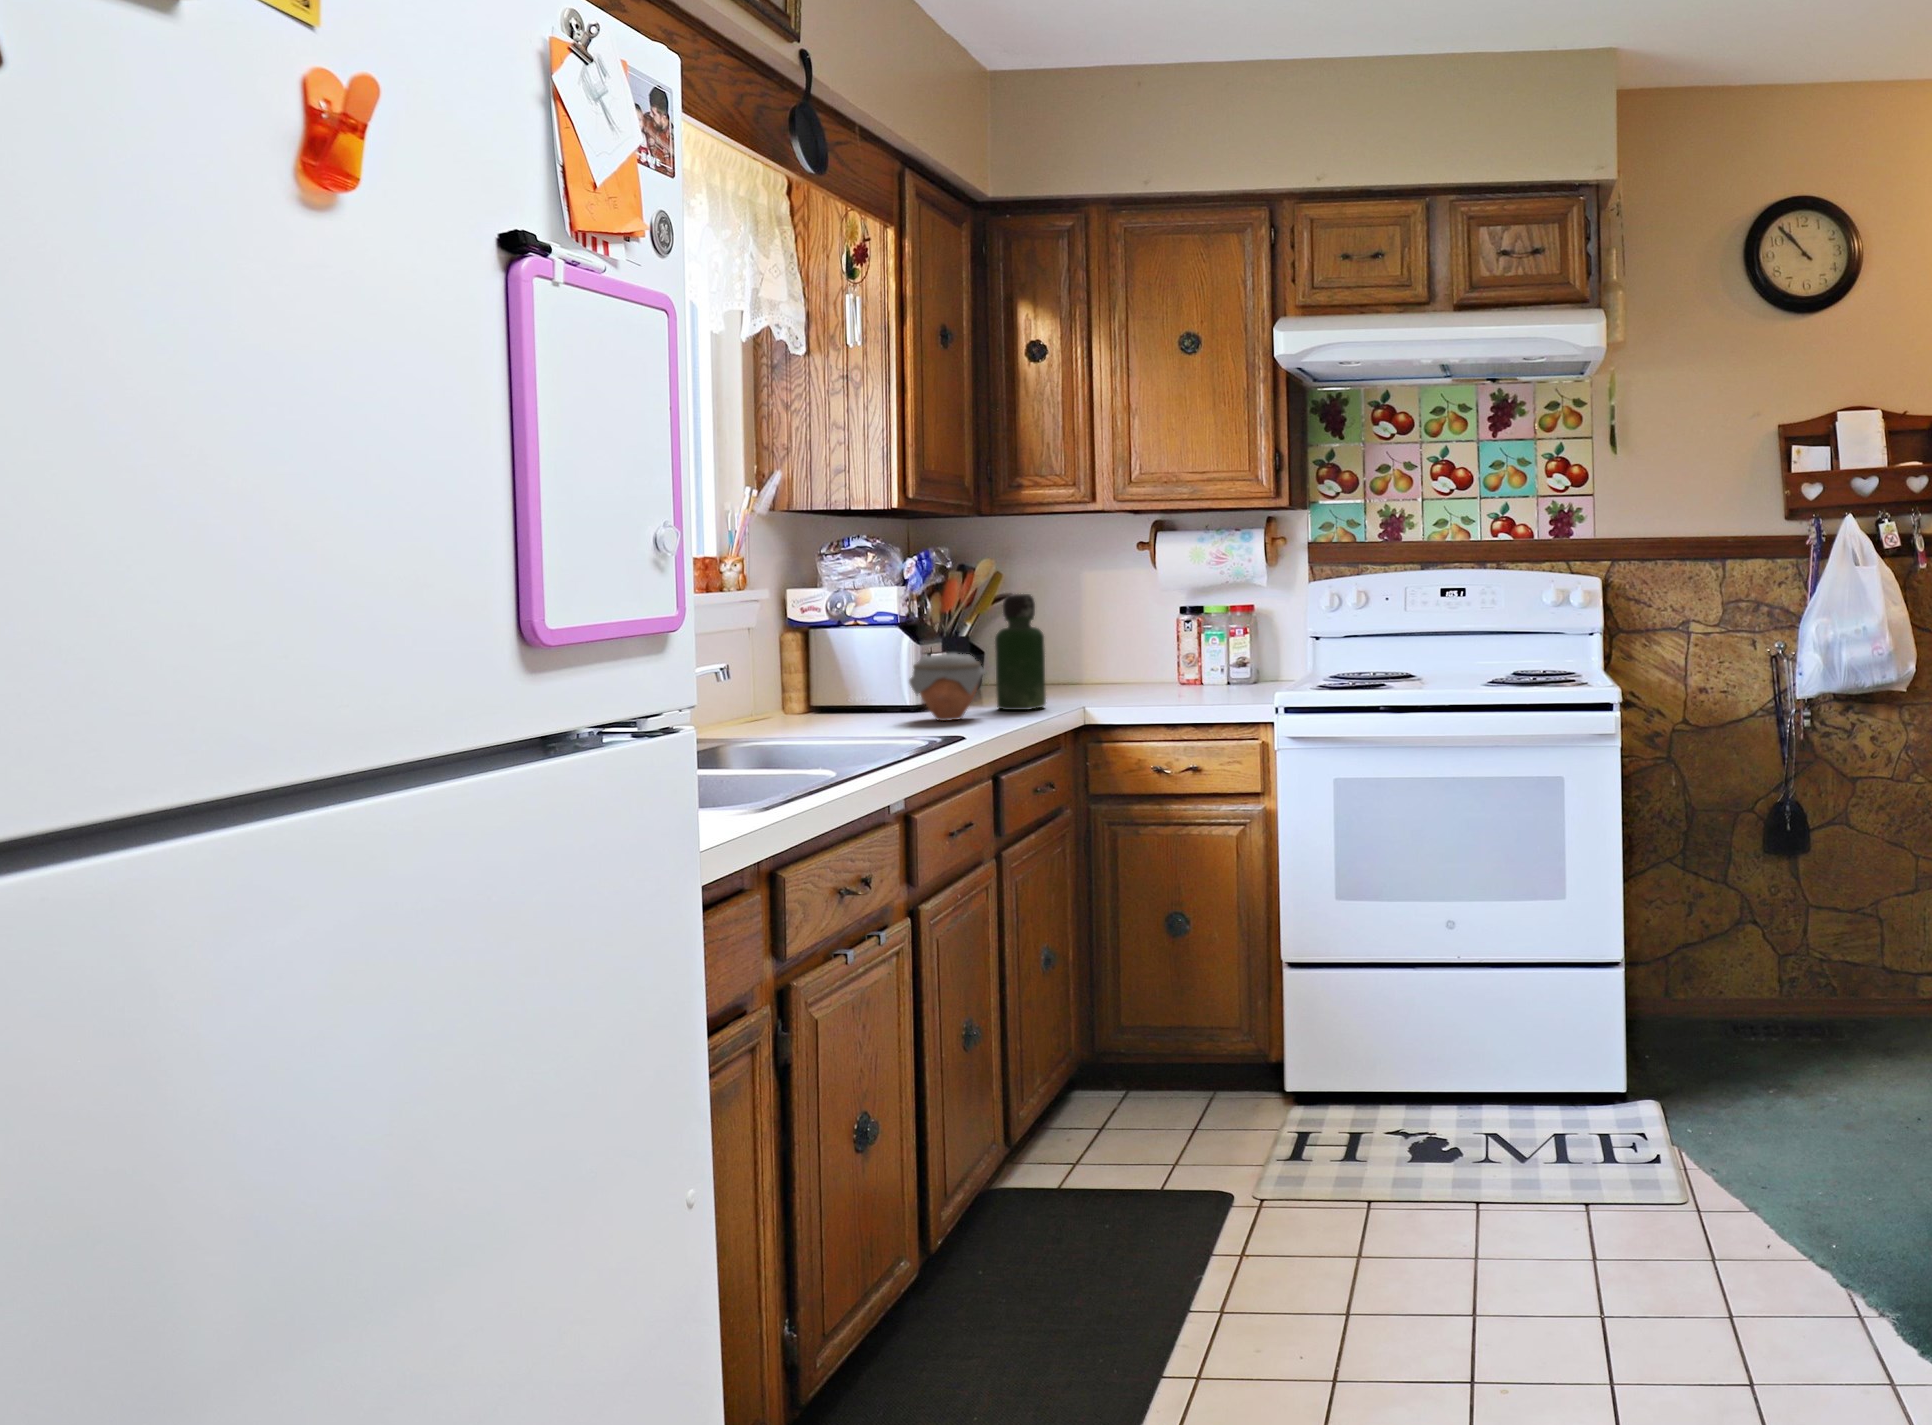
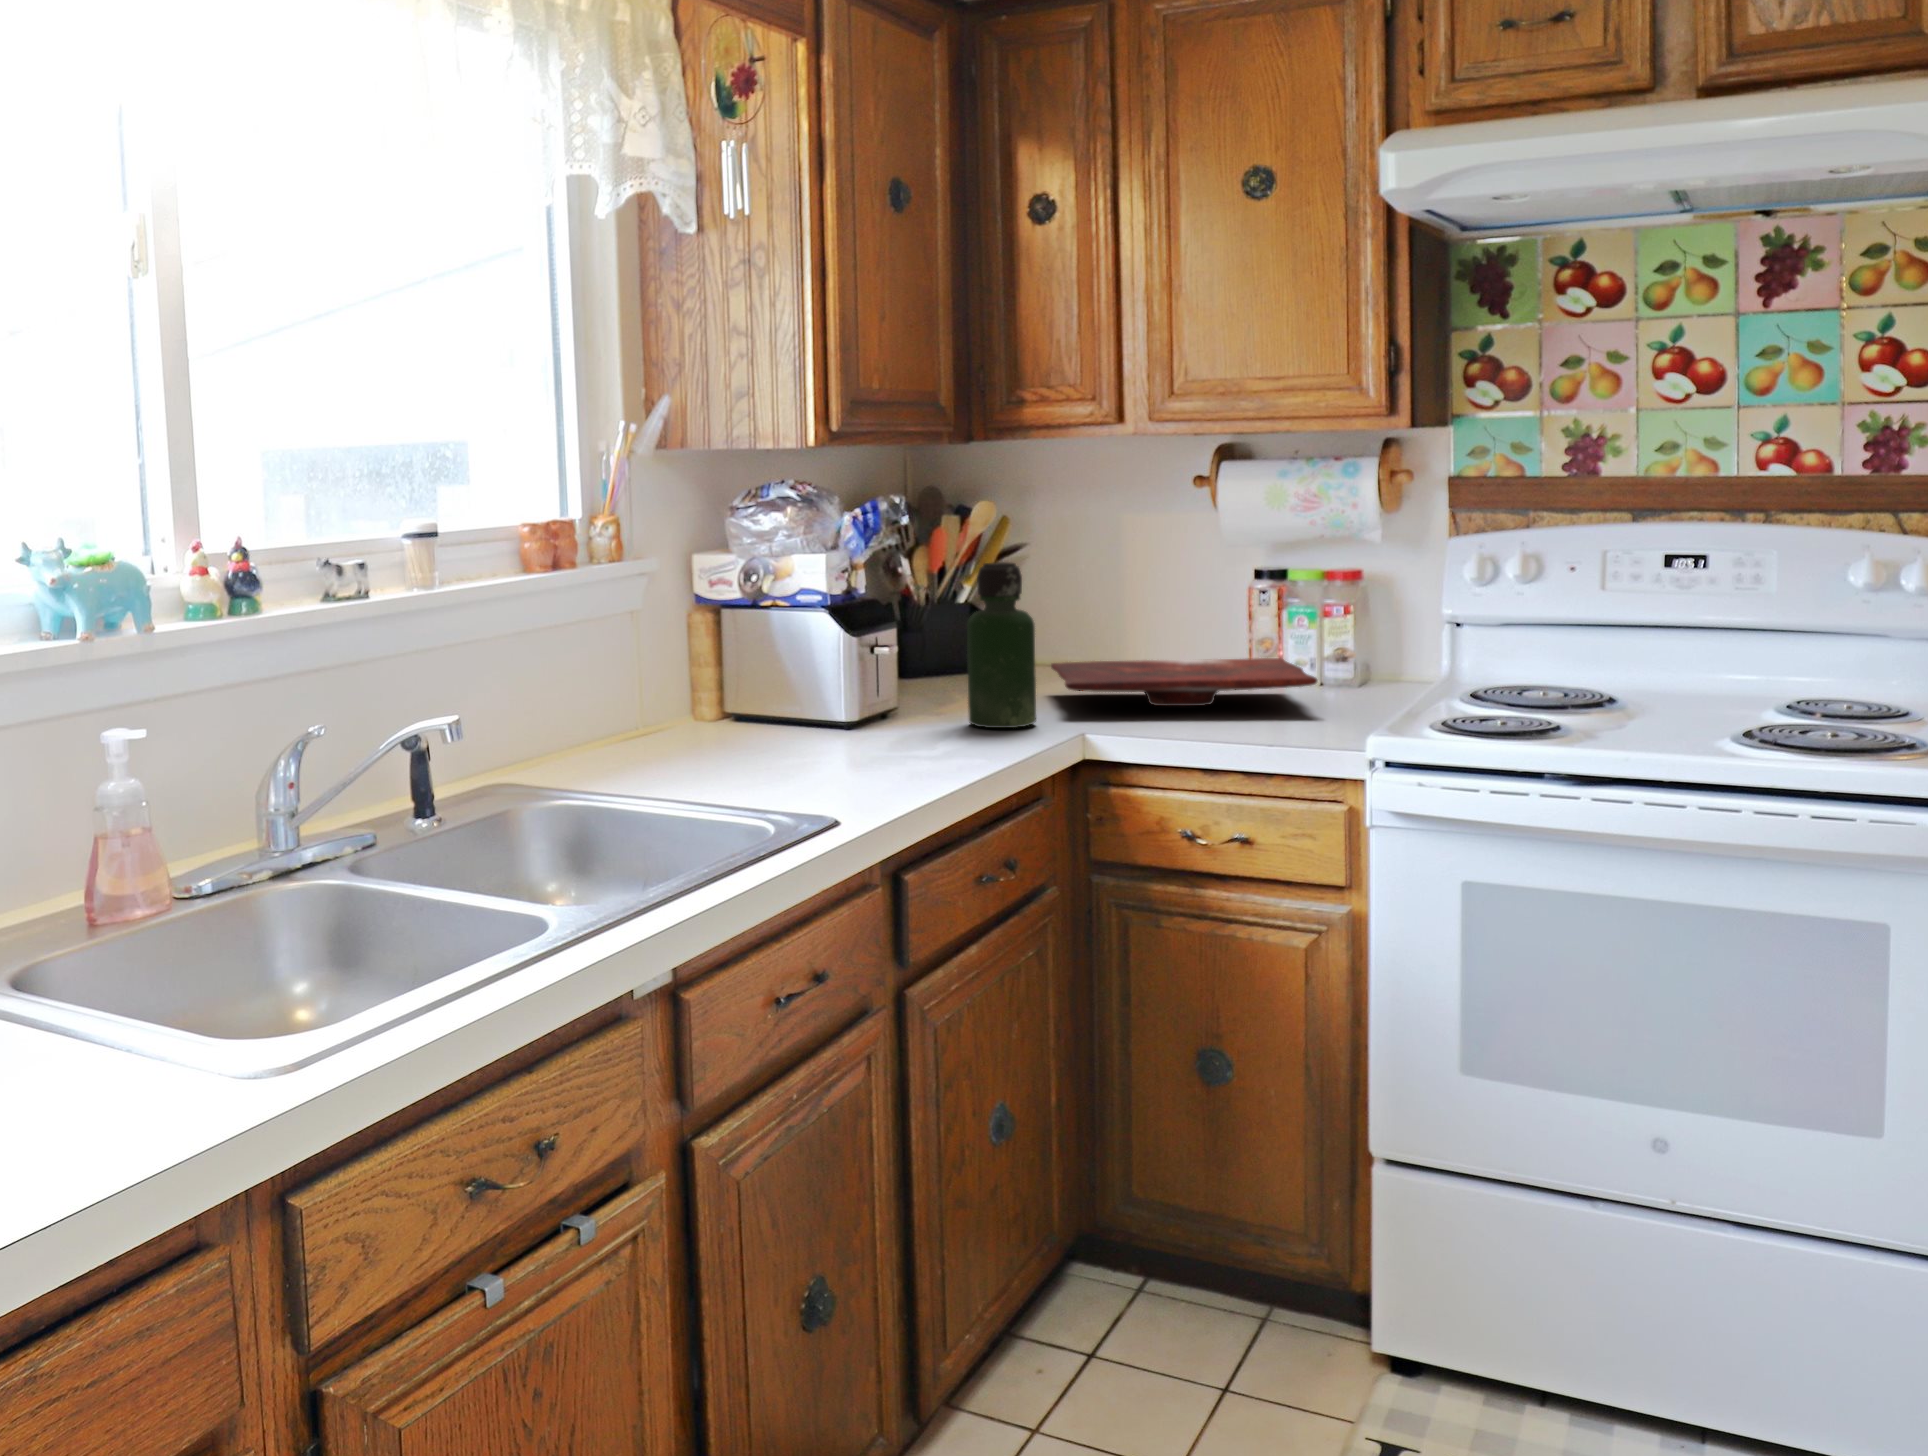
jar: present [909,653,985,721] -> none [848,647,951,742]
cutting board: none [1051,662,1234,694] -> present [1051,658,1317,706]

